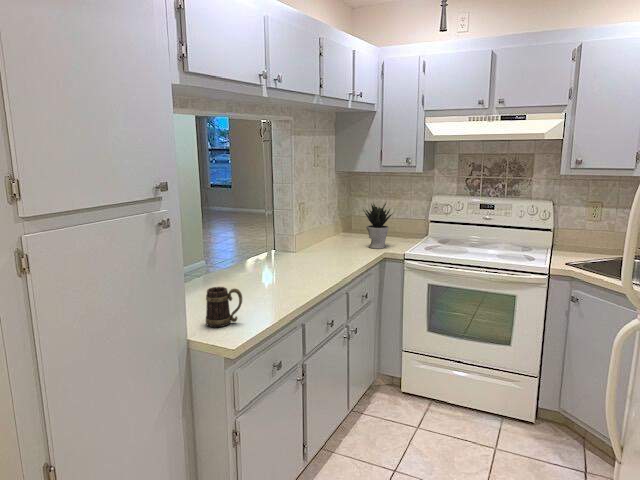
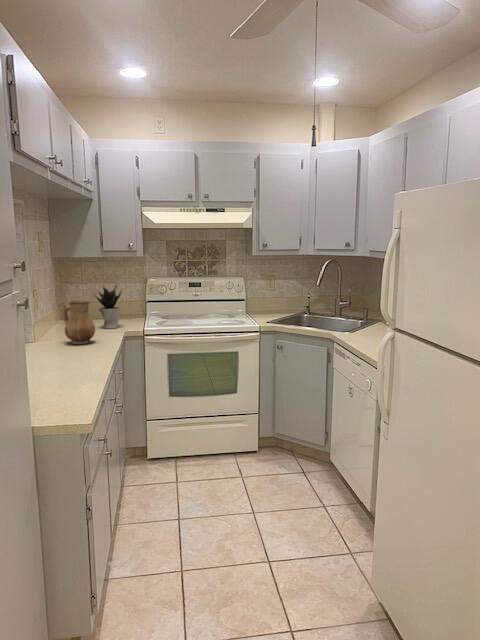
ceramic pitcher: none [306,218,338,265] -> present [63,300,95,344]
mug: present [206,287,242,327] -> none [55,353,86,388]

